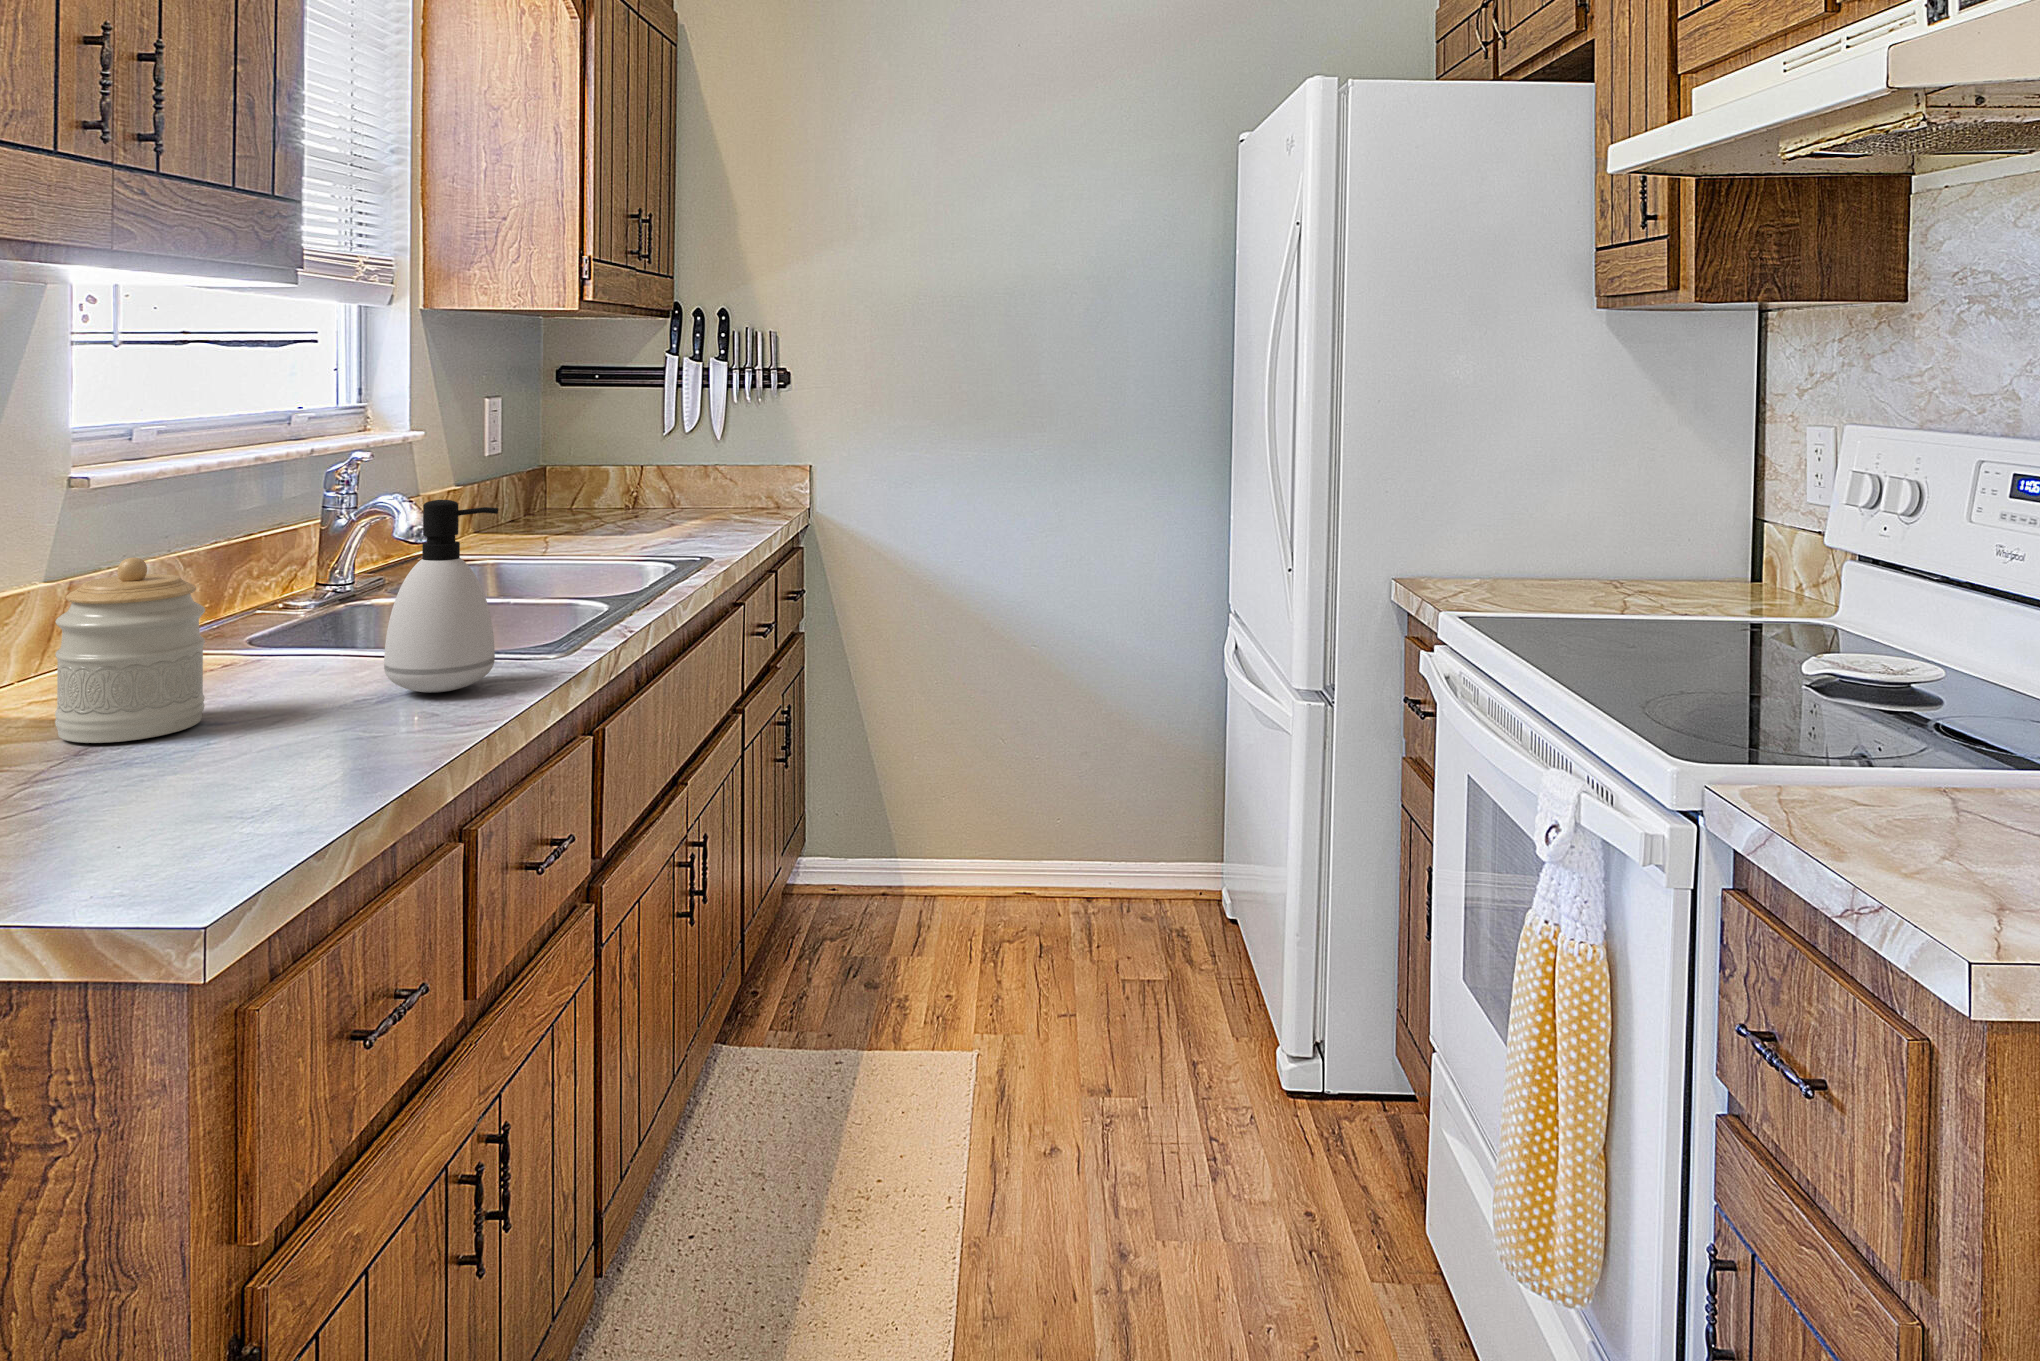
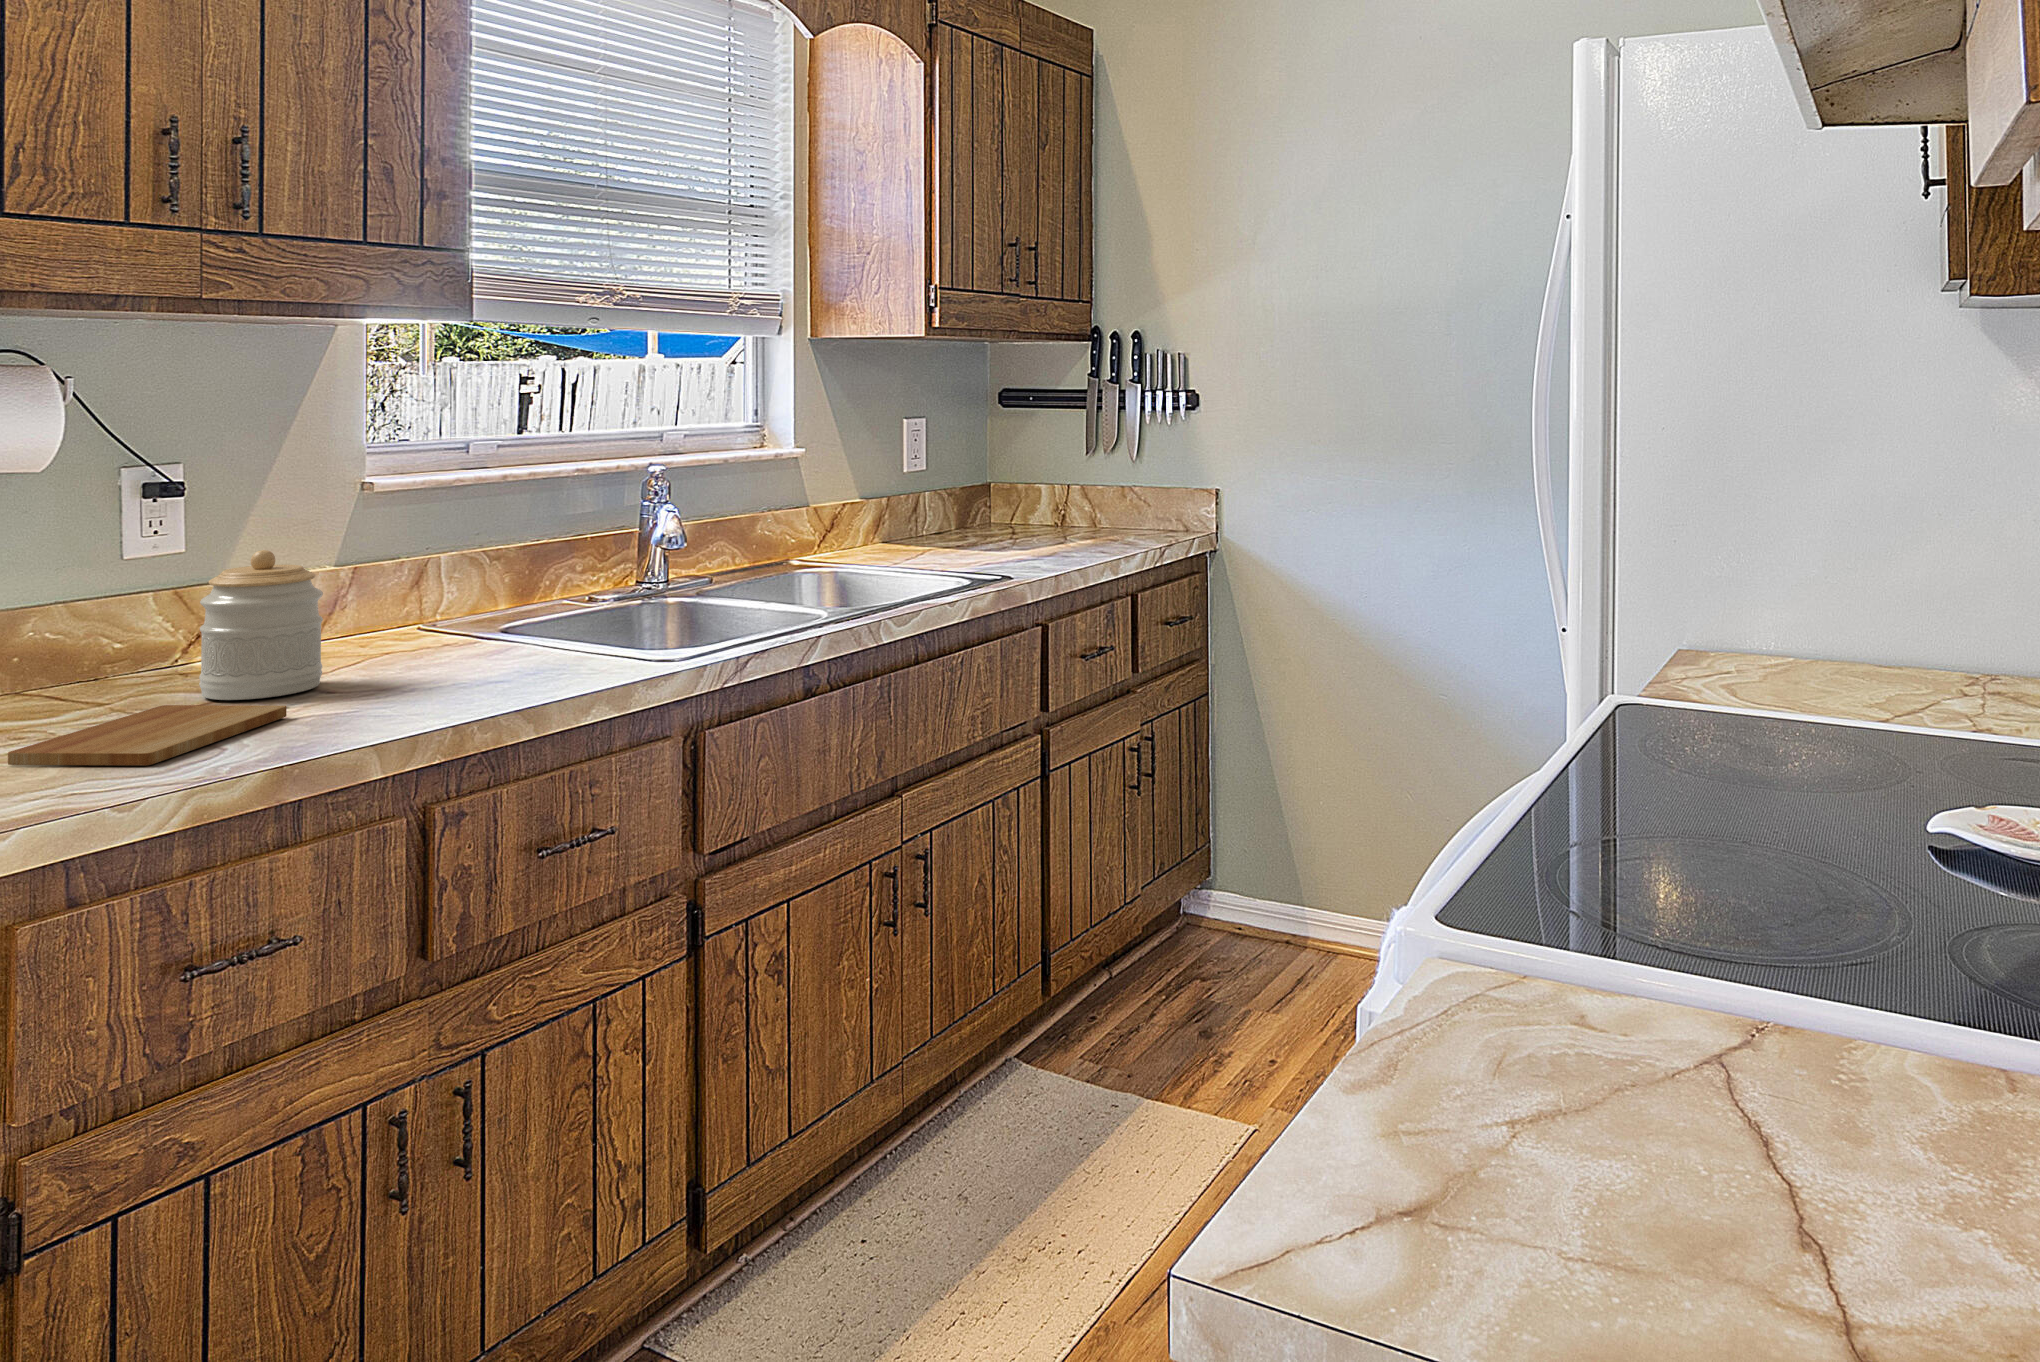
soap dispenser: present [384,500,498,692] -> none [464,512,565,684]
cutting board: none [31,736,262,835] -> present [8,705,287,765]

